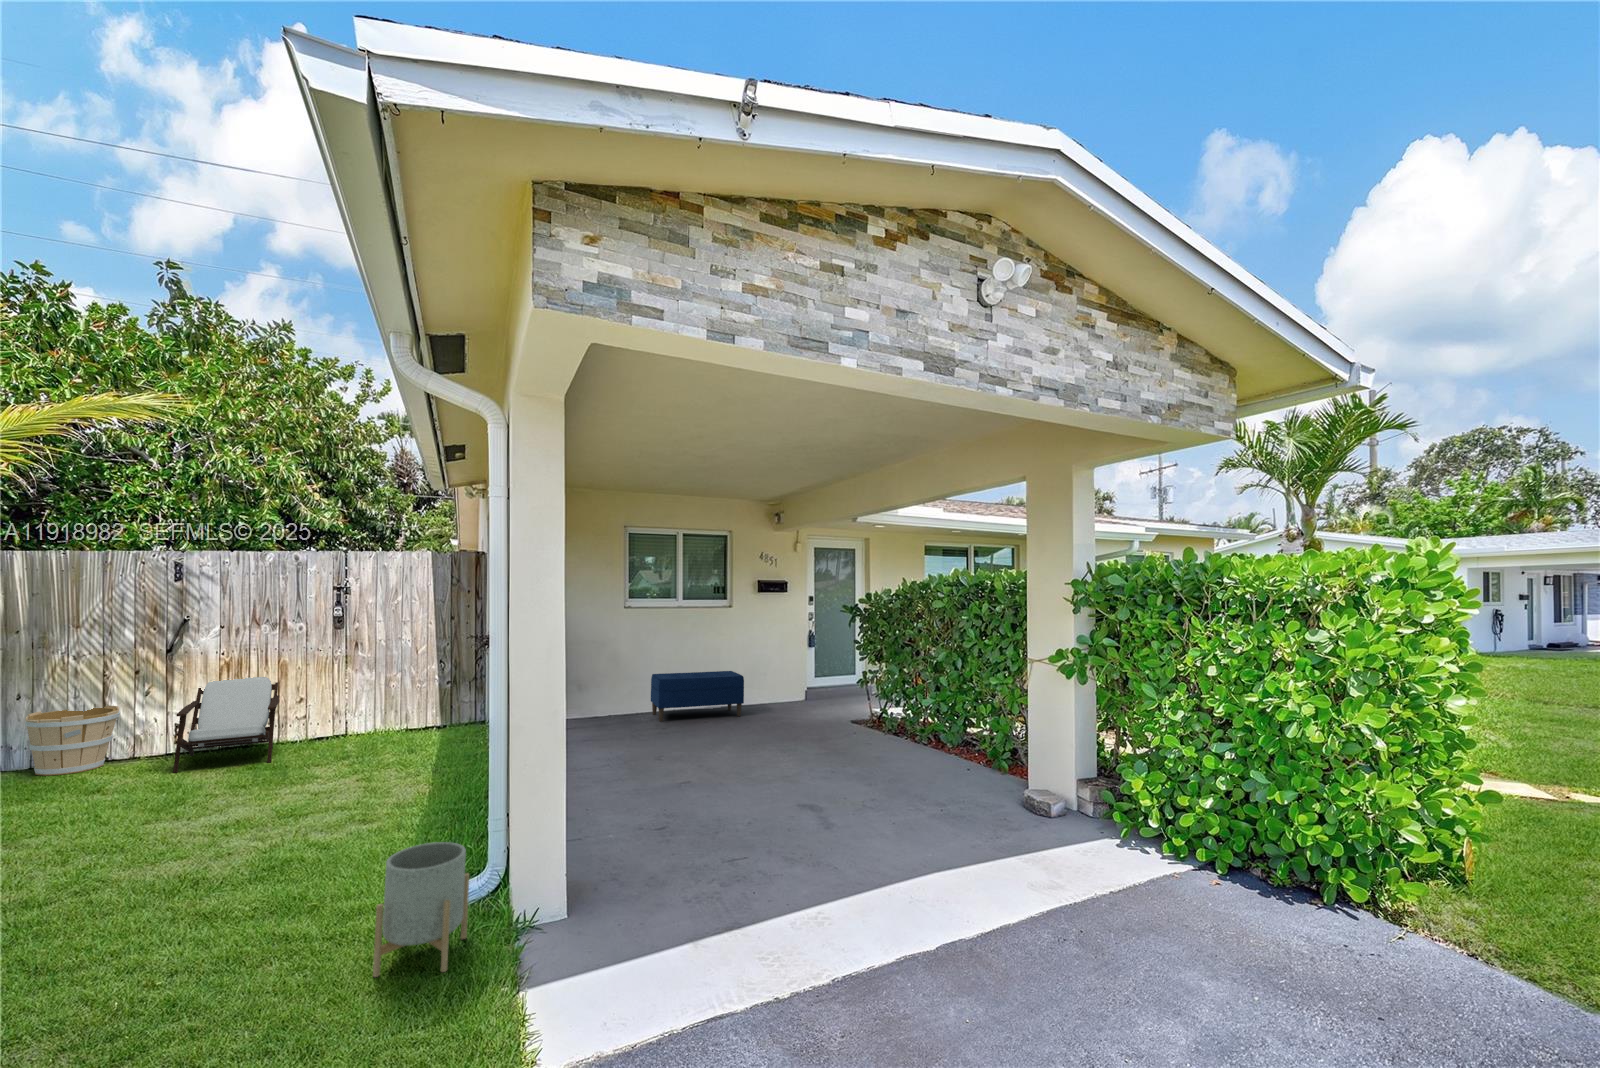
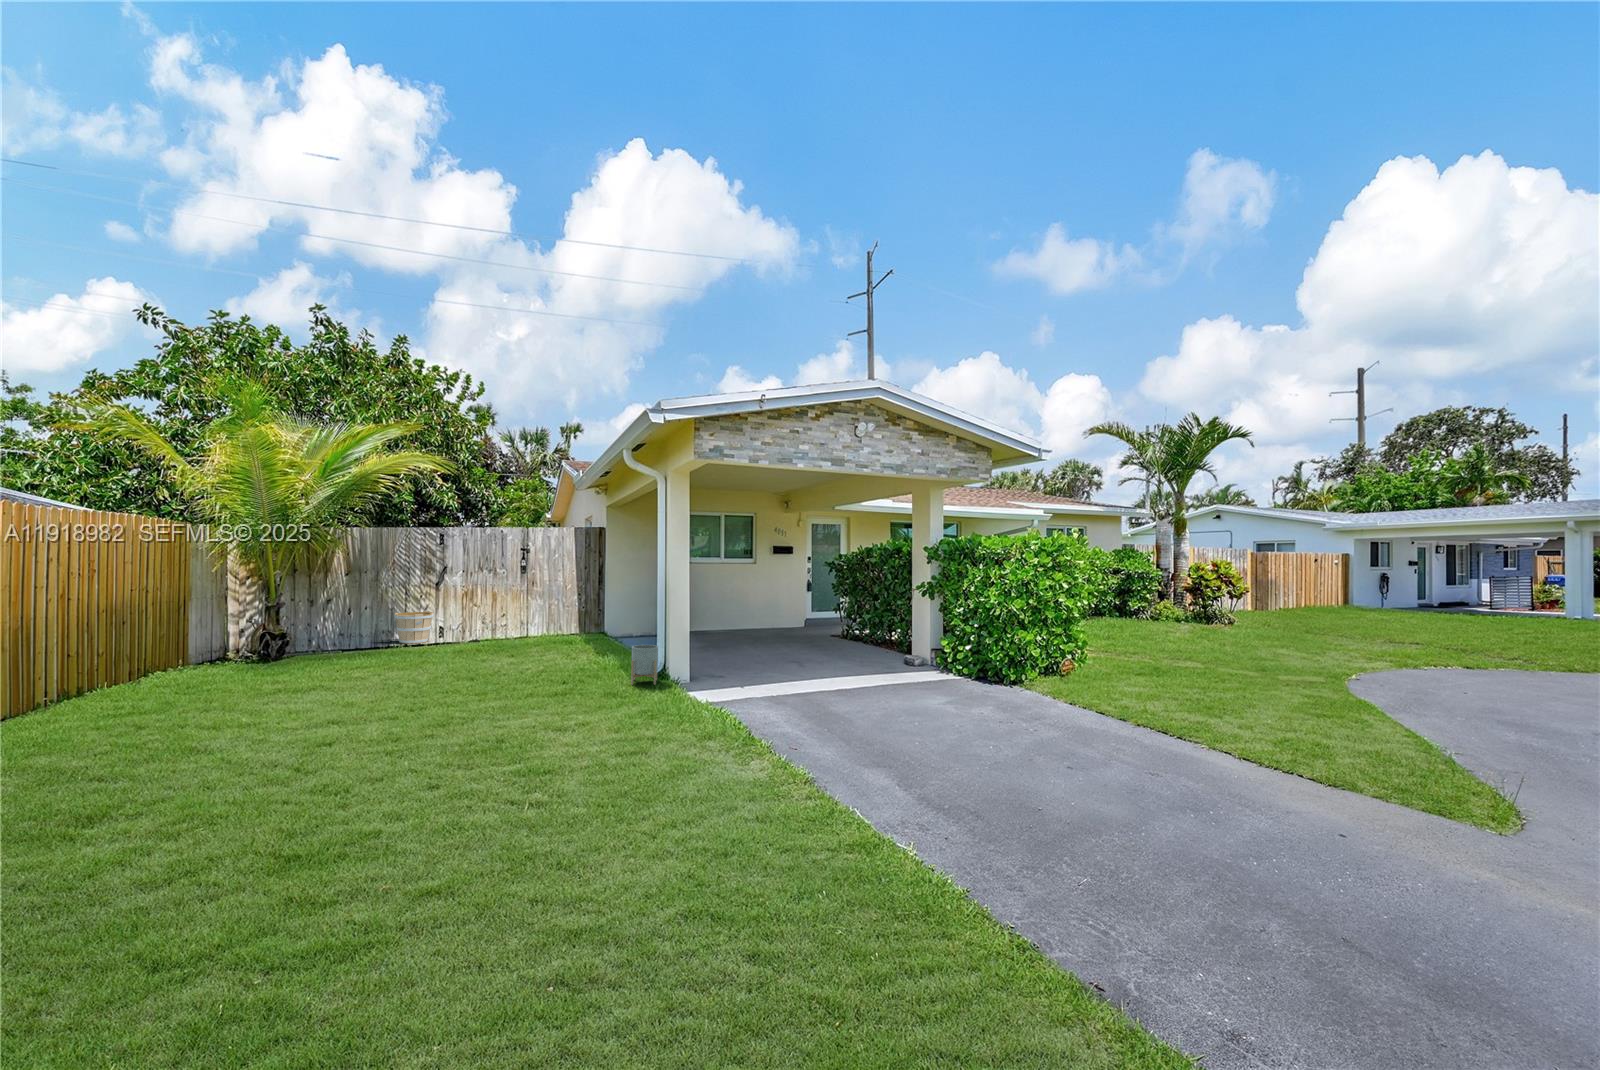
bench: present [651,671,744,722] -> none [704,604,762,632]
armchair: present [173,677,279,773] -> none [464,599,512,644]

